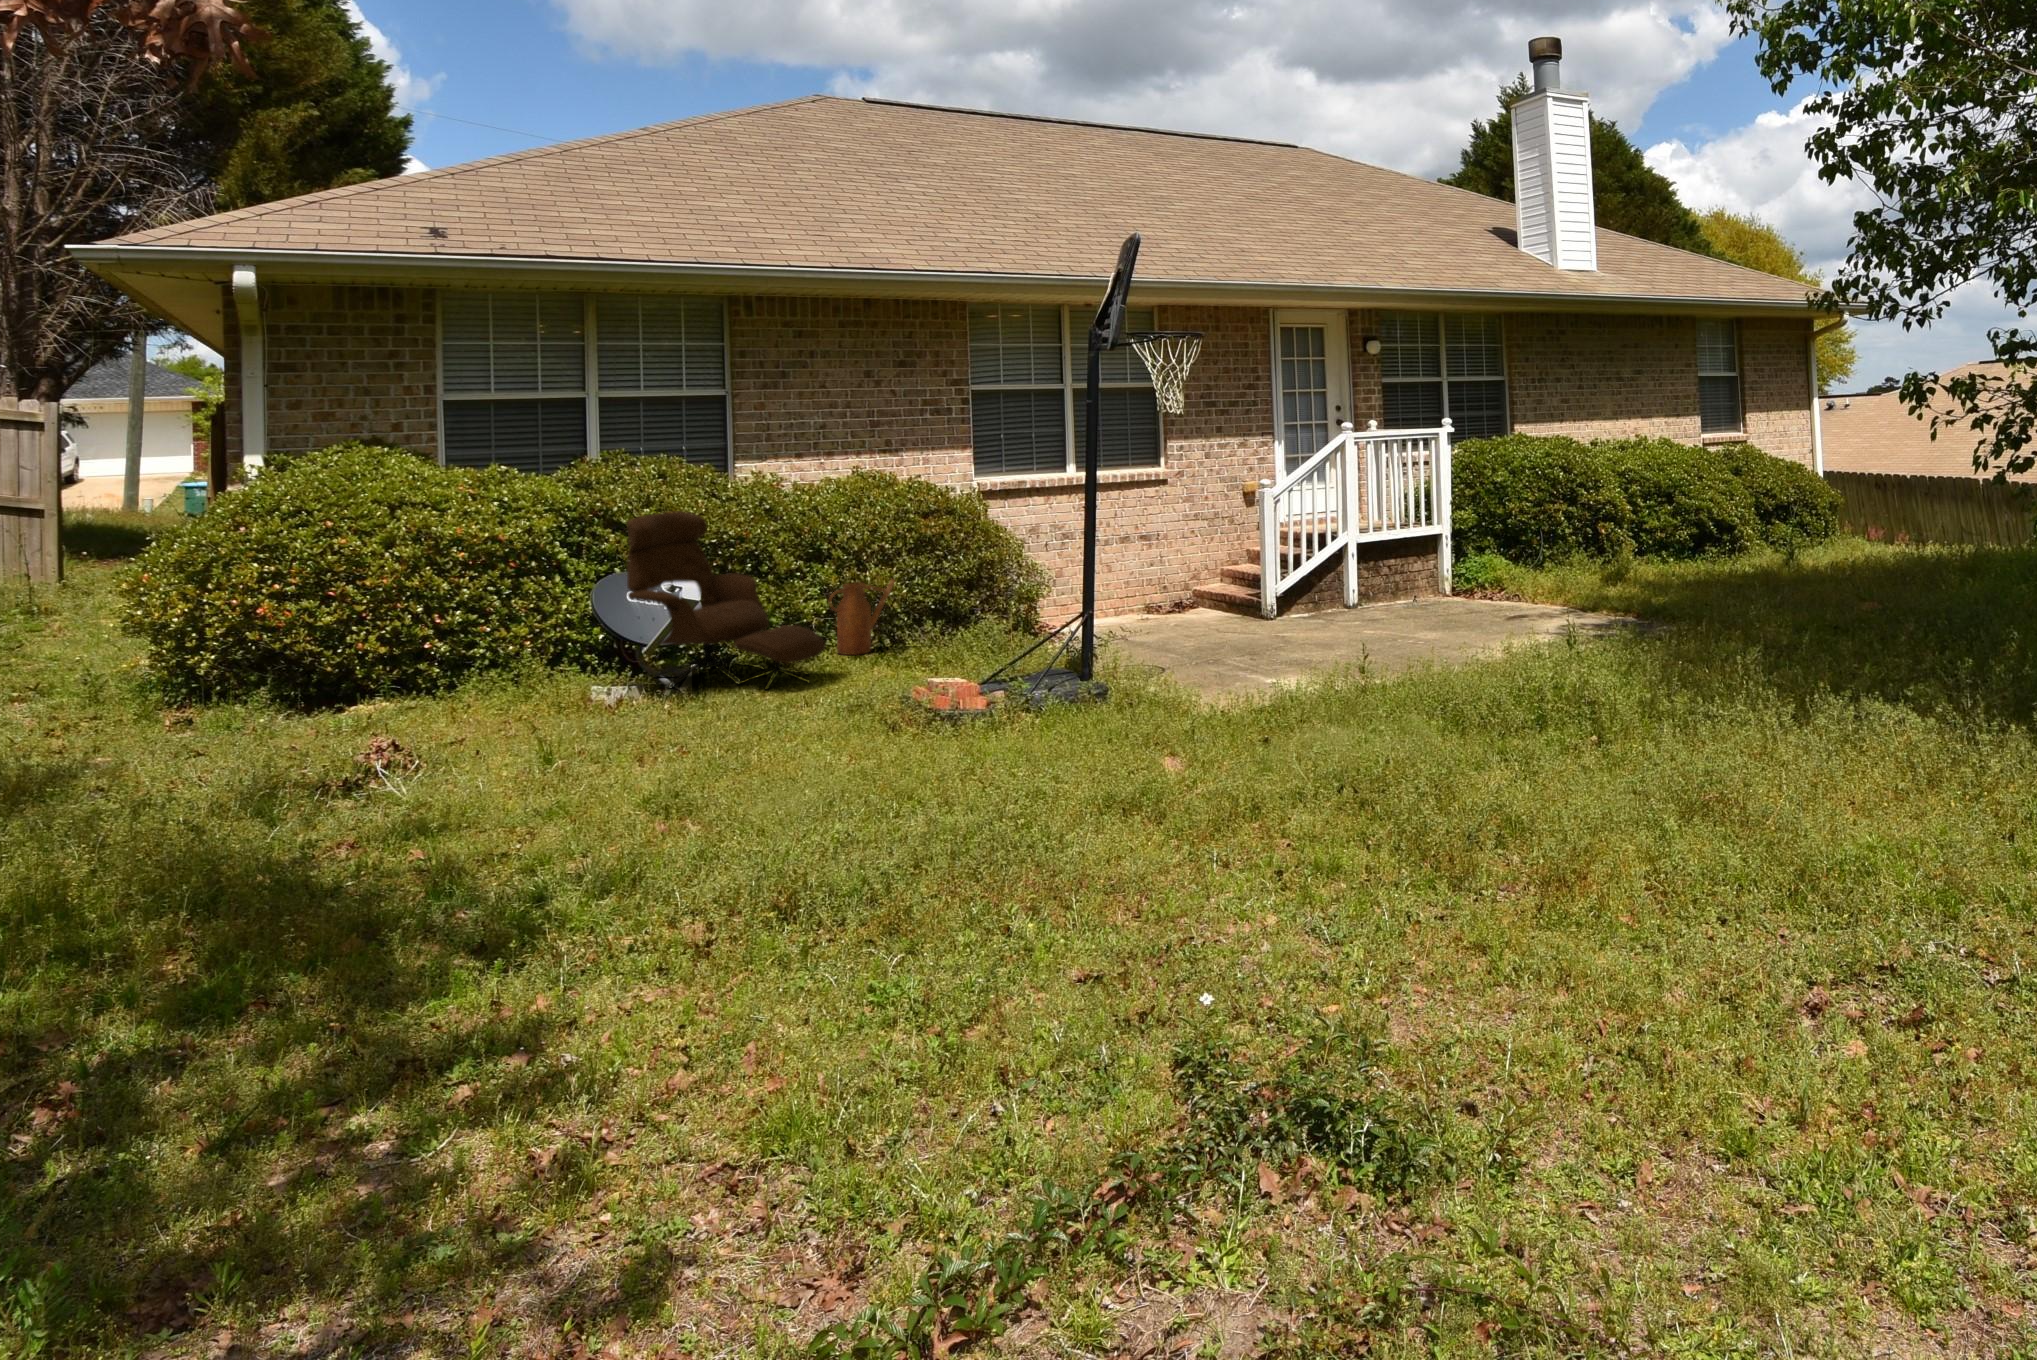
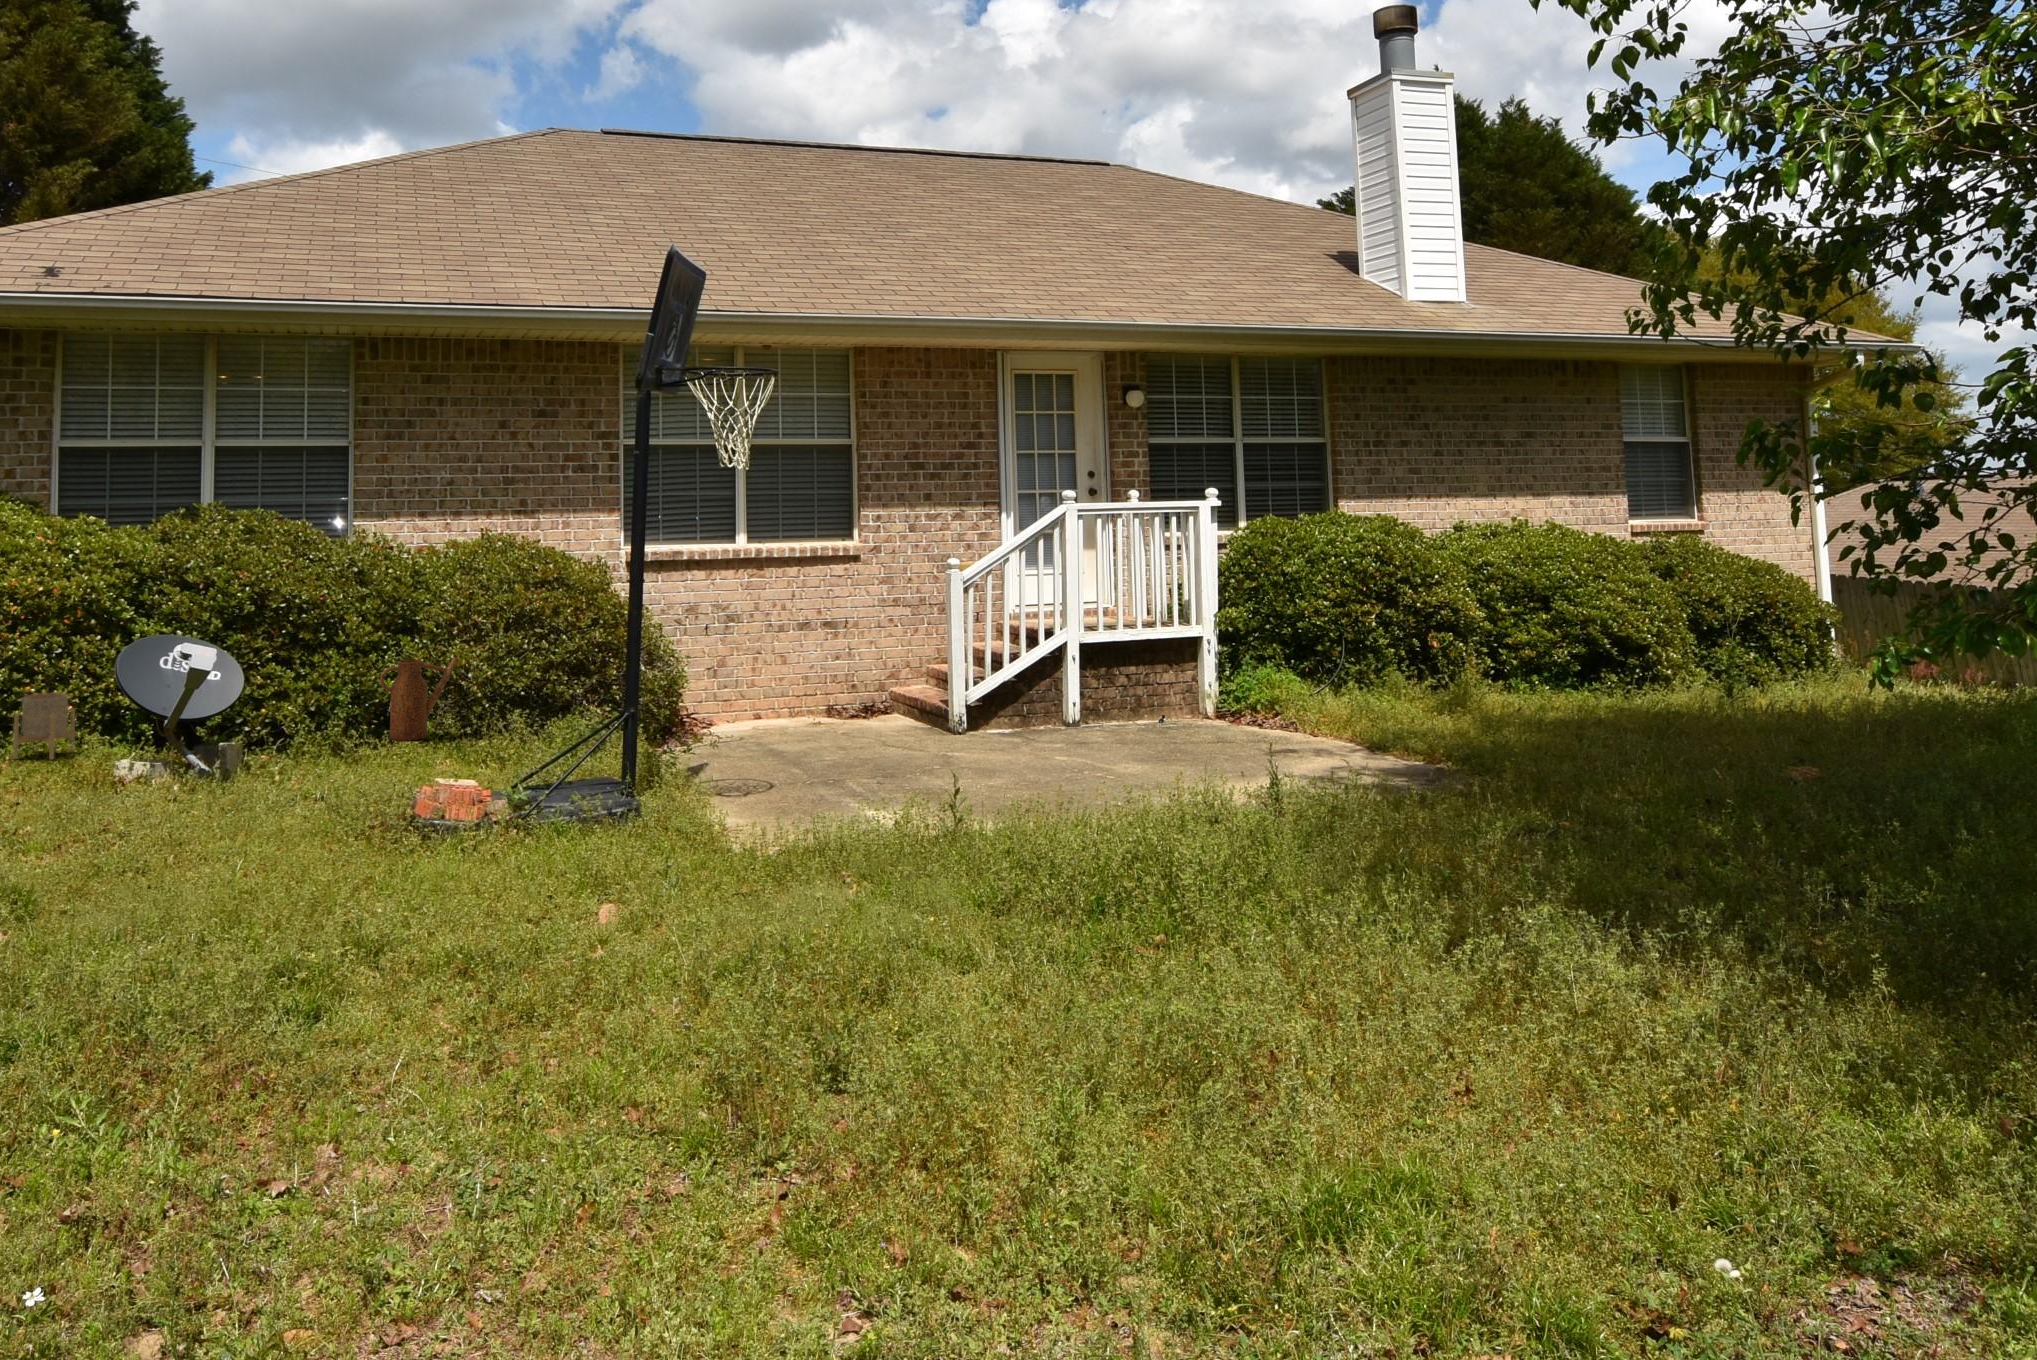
lounge chair: present [627,511,826,690] -> none [152,573,347,773]
planter: none [483,631,539,697] -> present [13,693,75,760]

